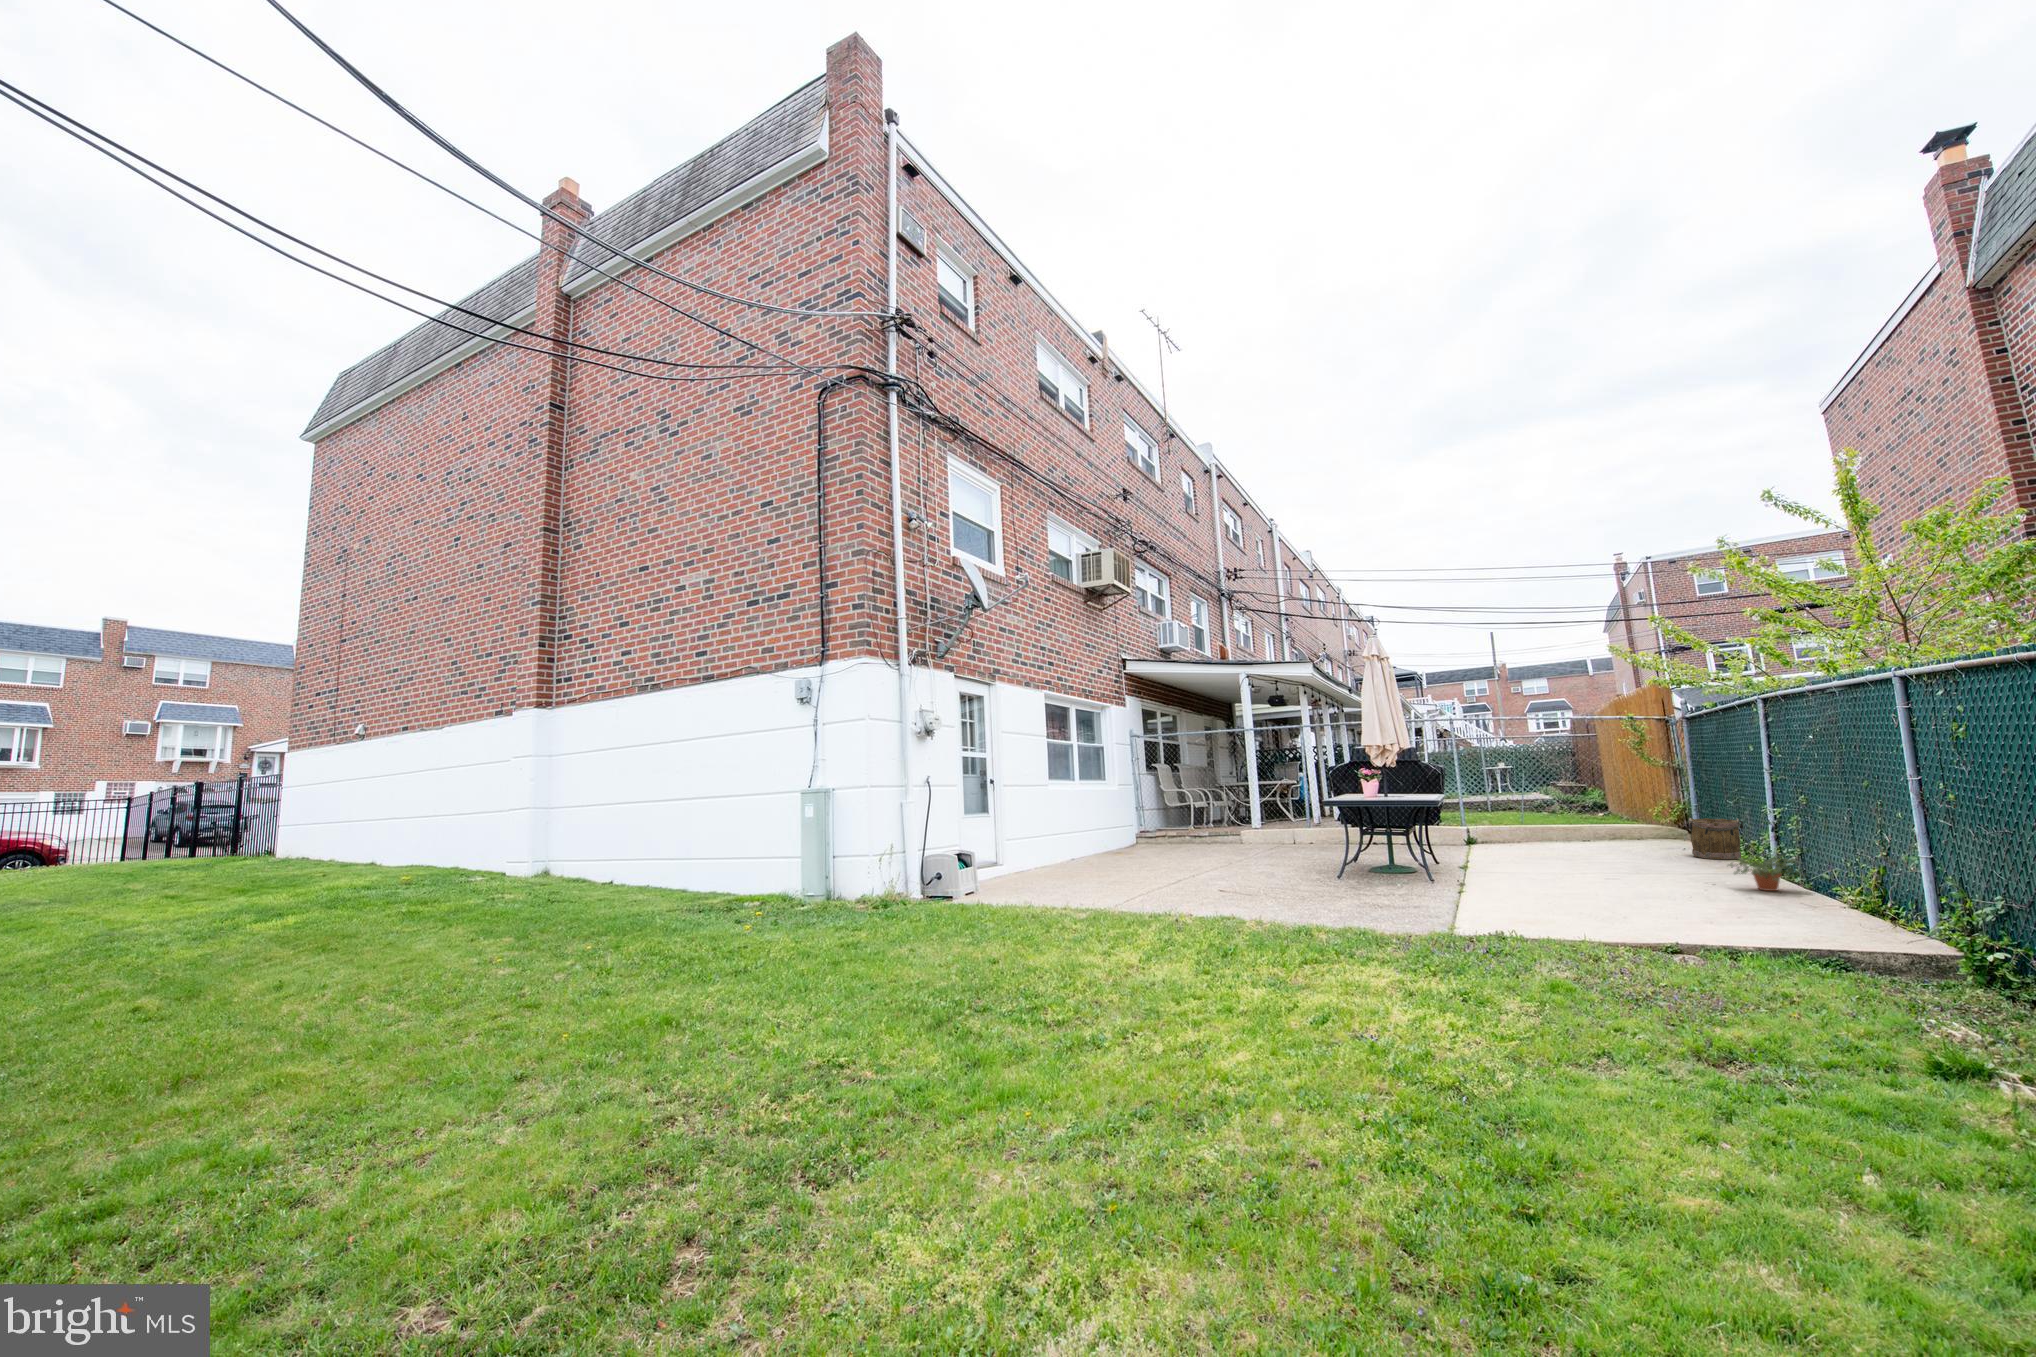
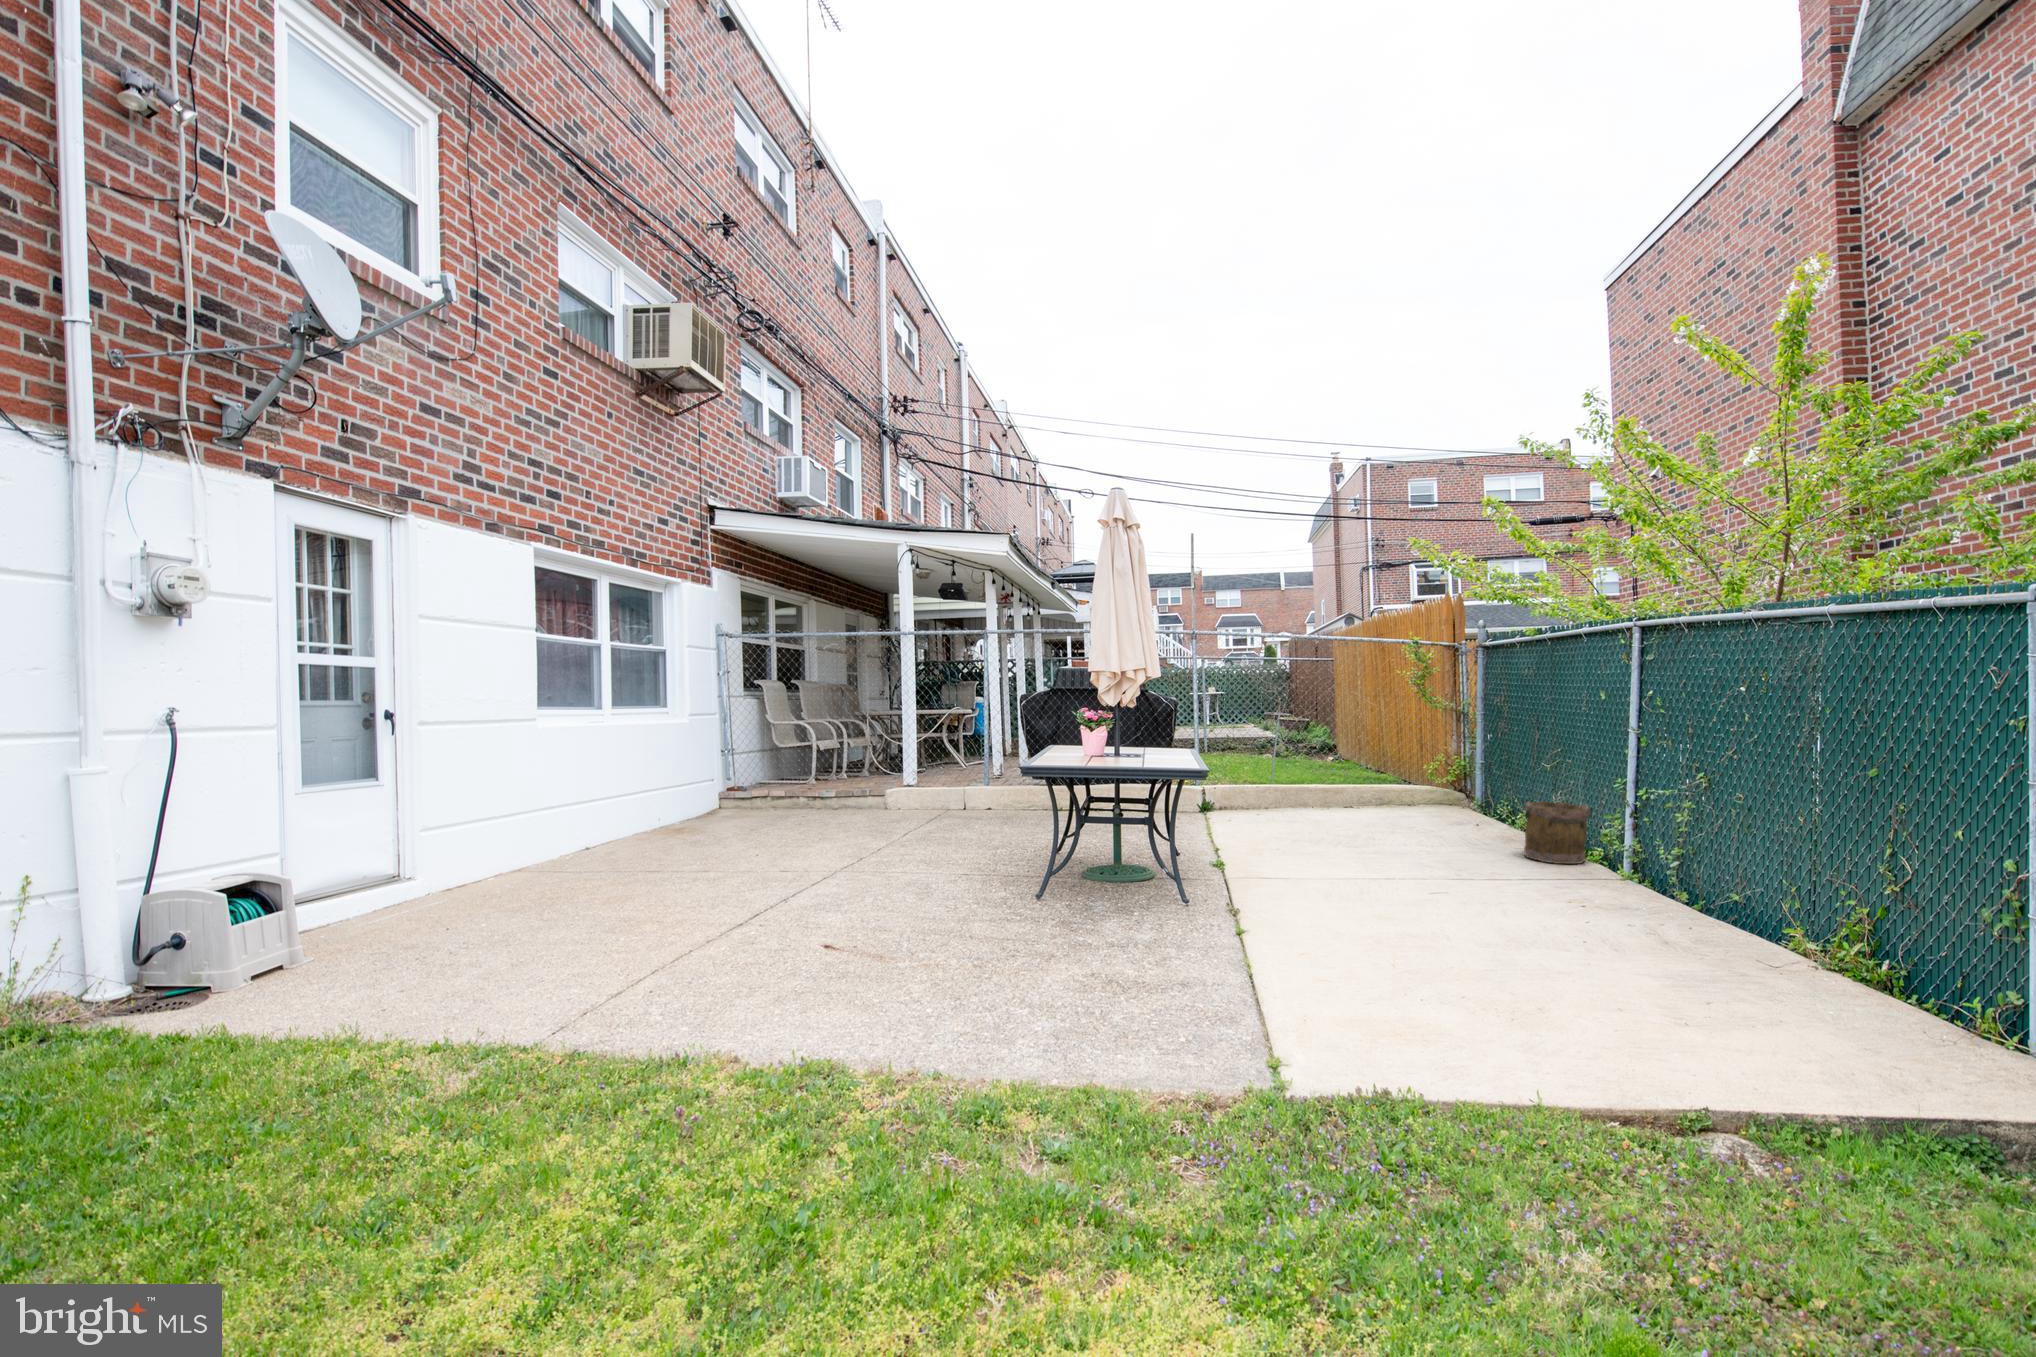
potted plant: present [1730,855,1801,891] -> none [1631,881,1750,943]

